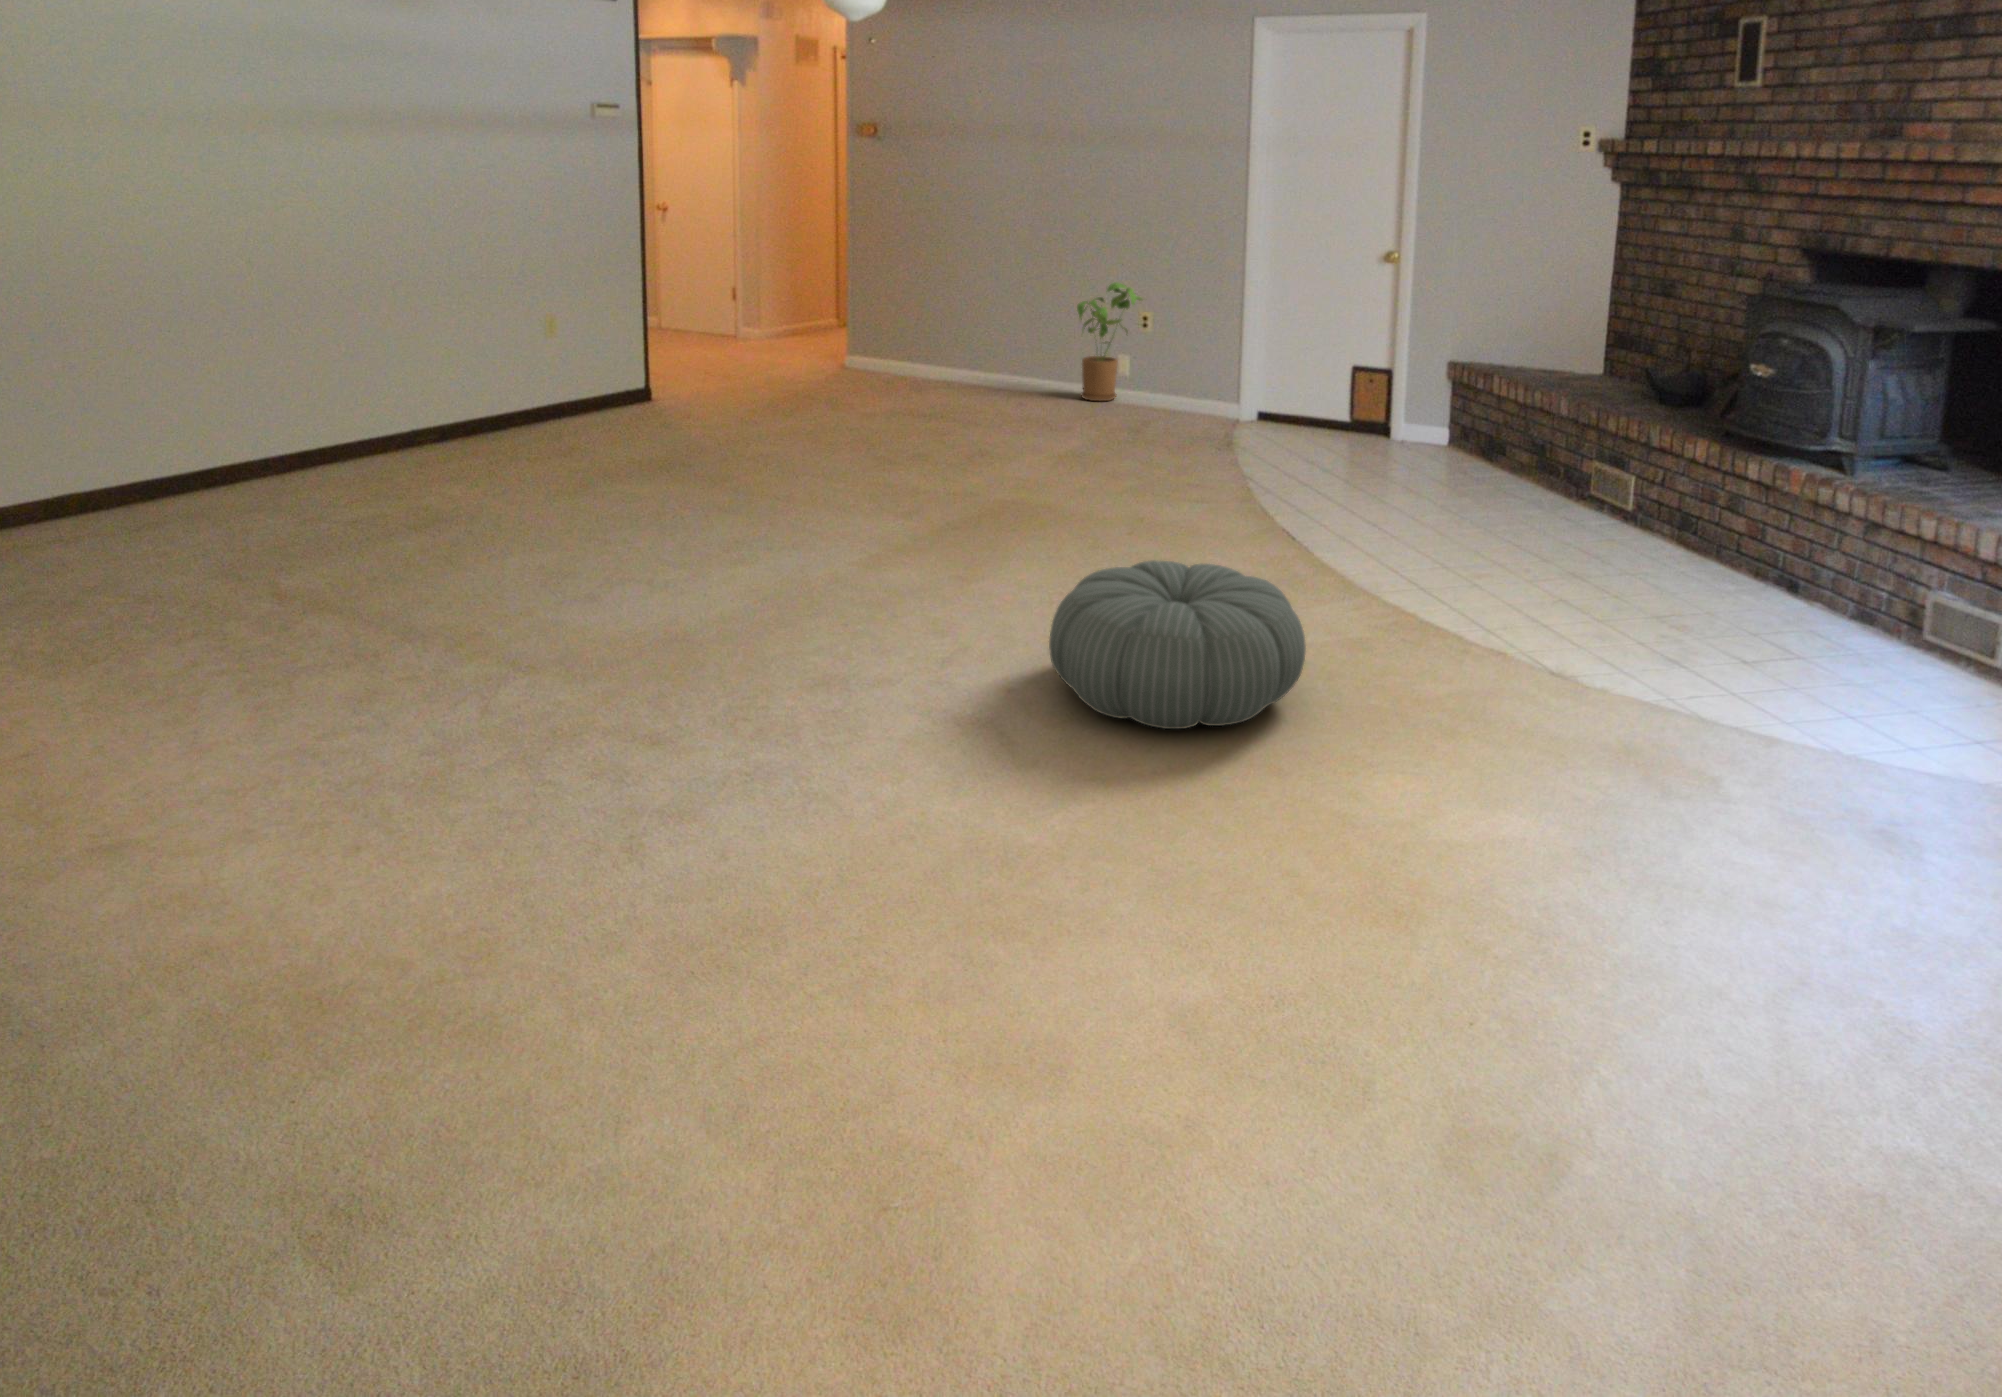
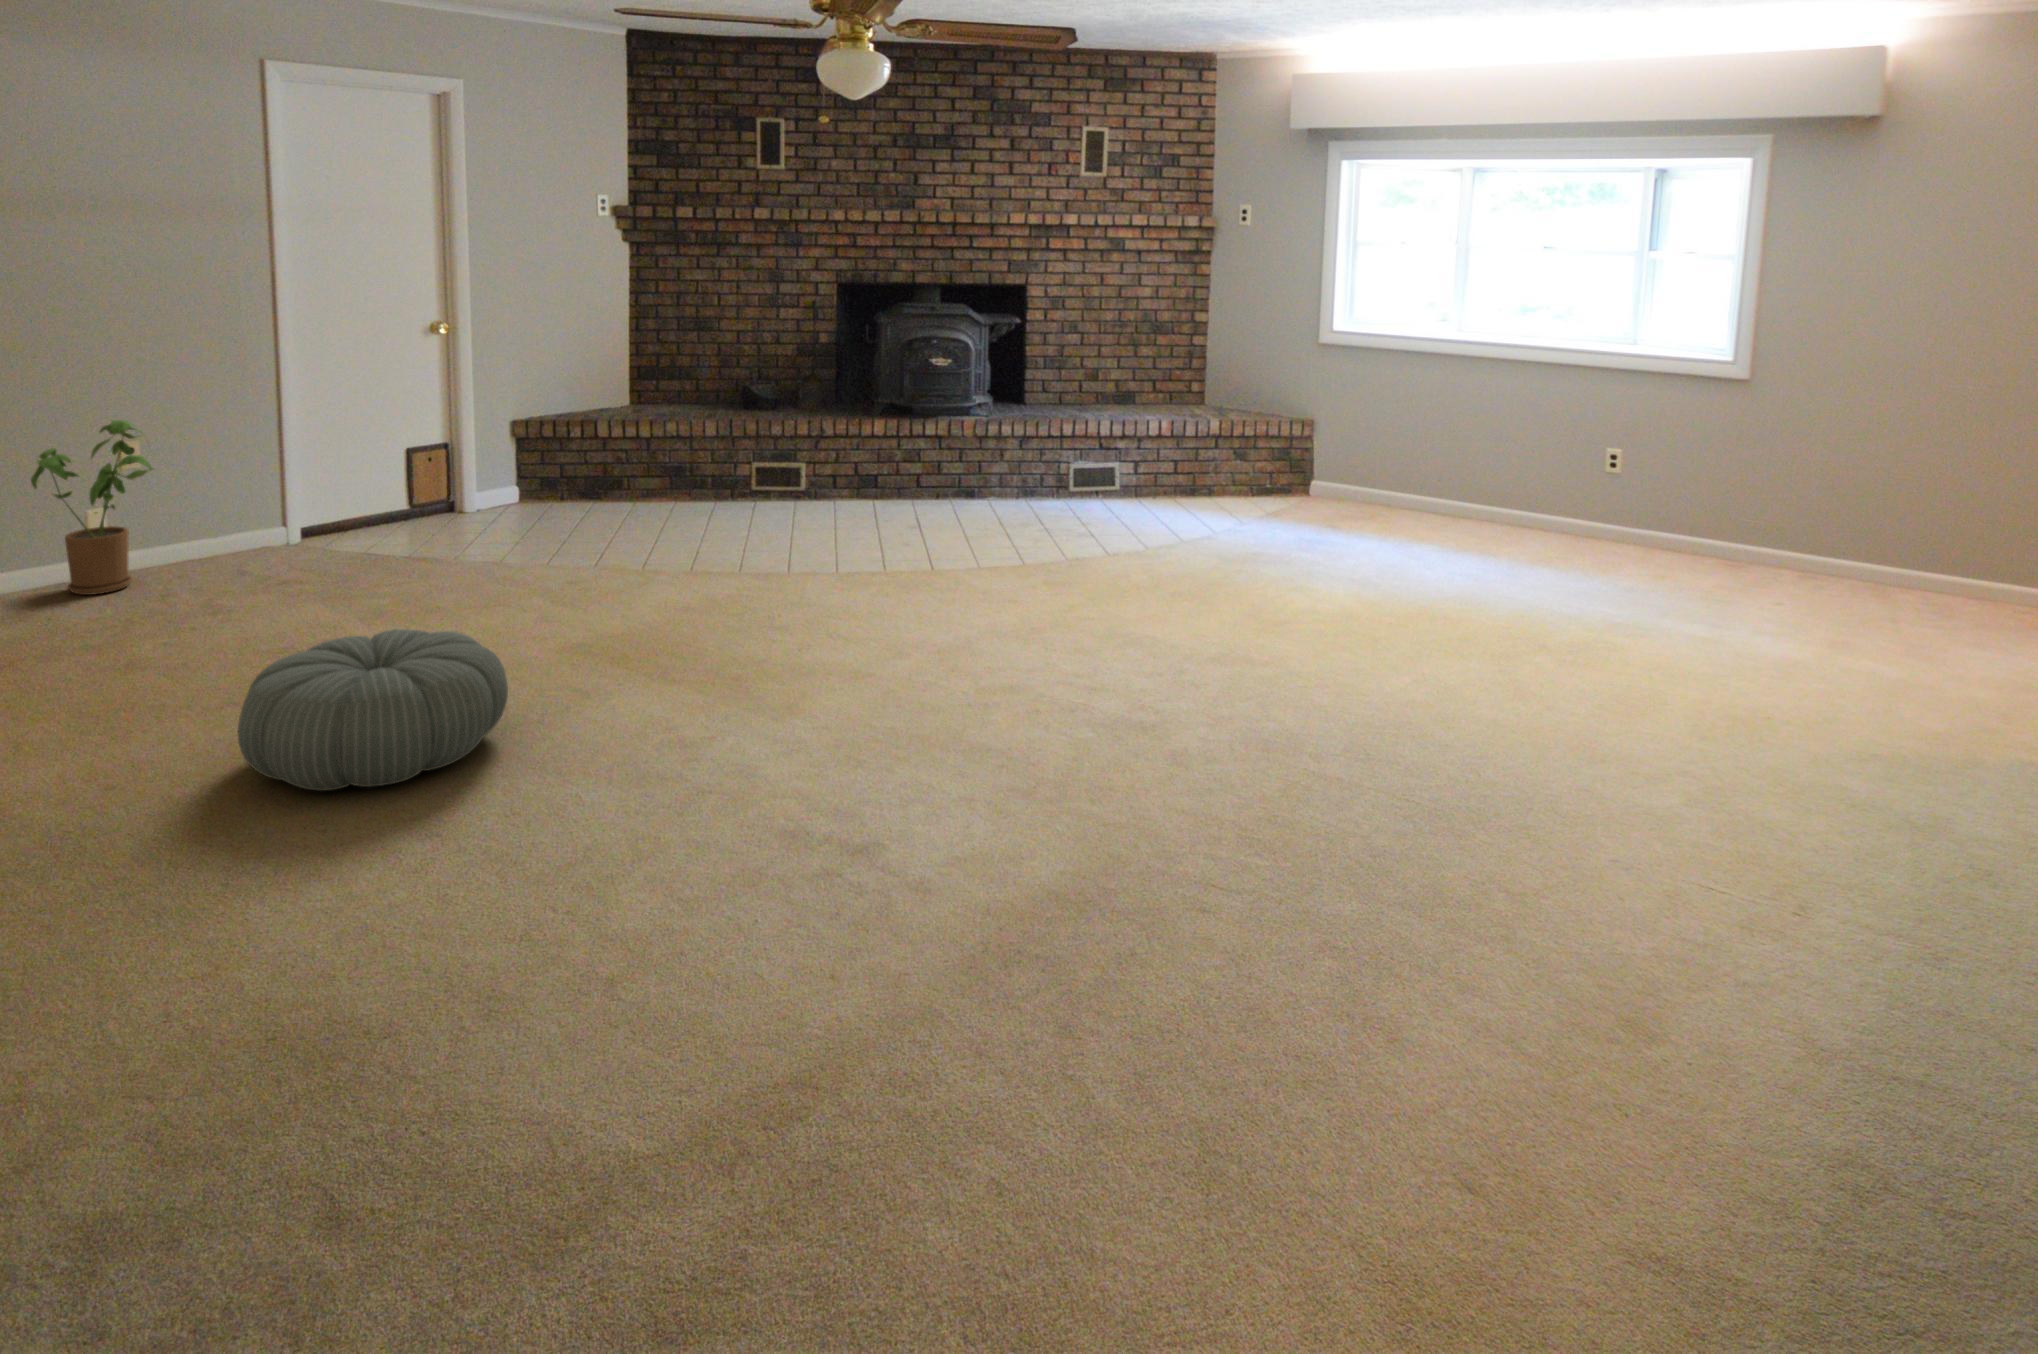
pouf: present [1049,560,1306,729] -> present [238,629,508,791]

